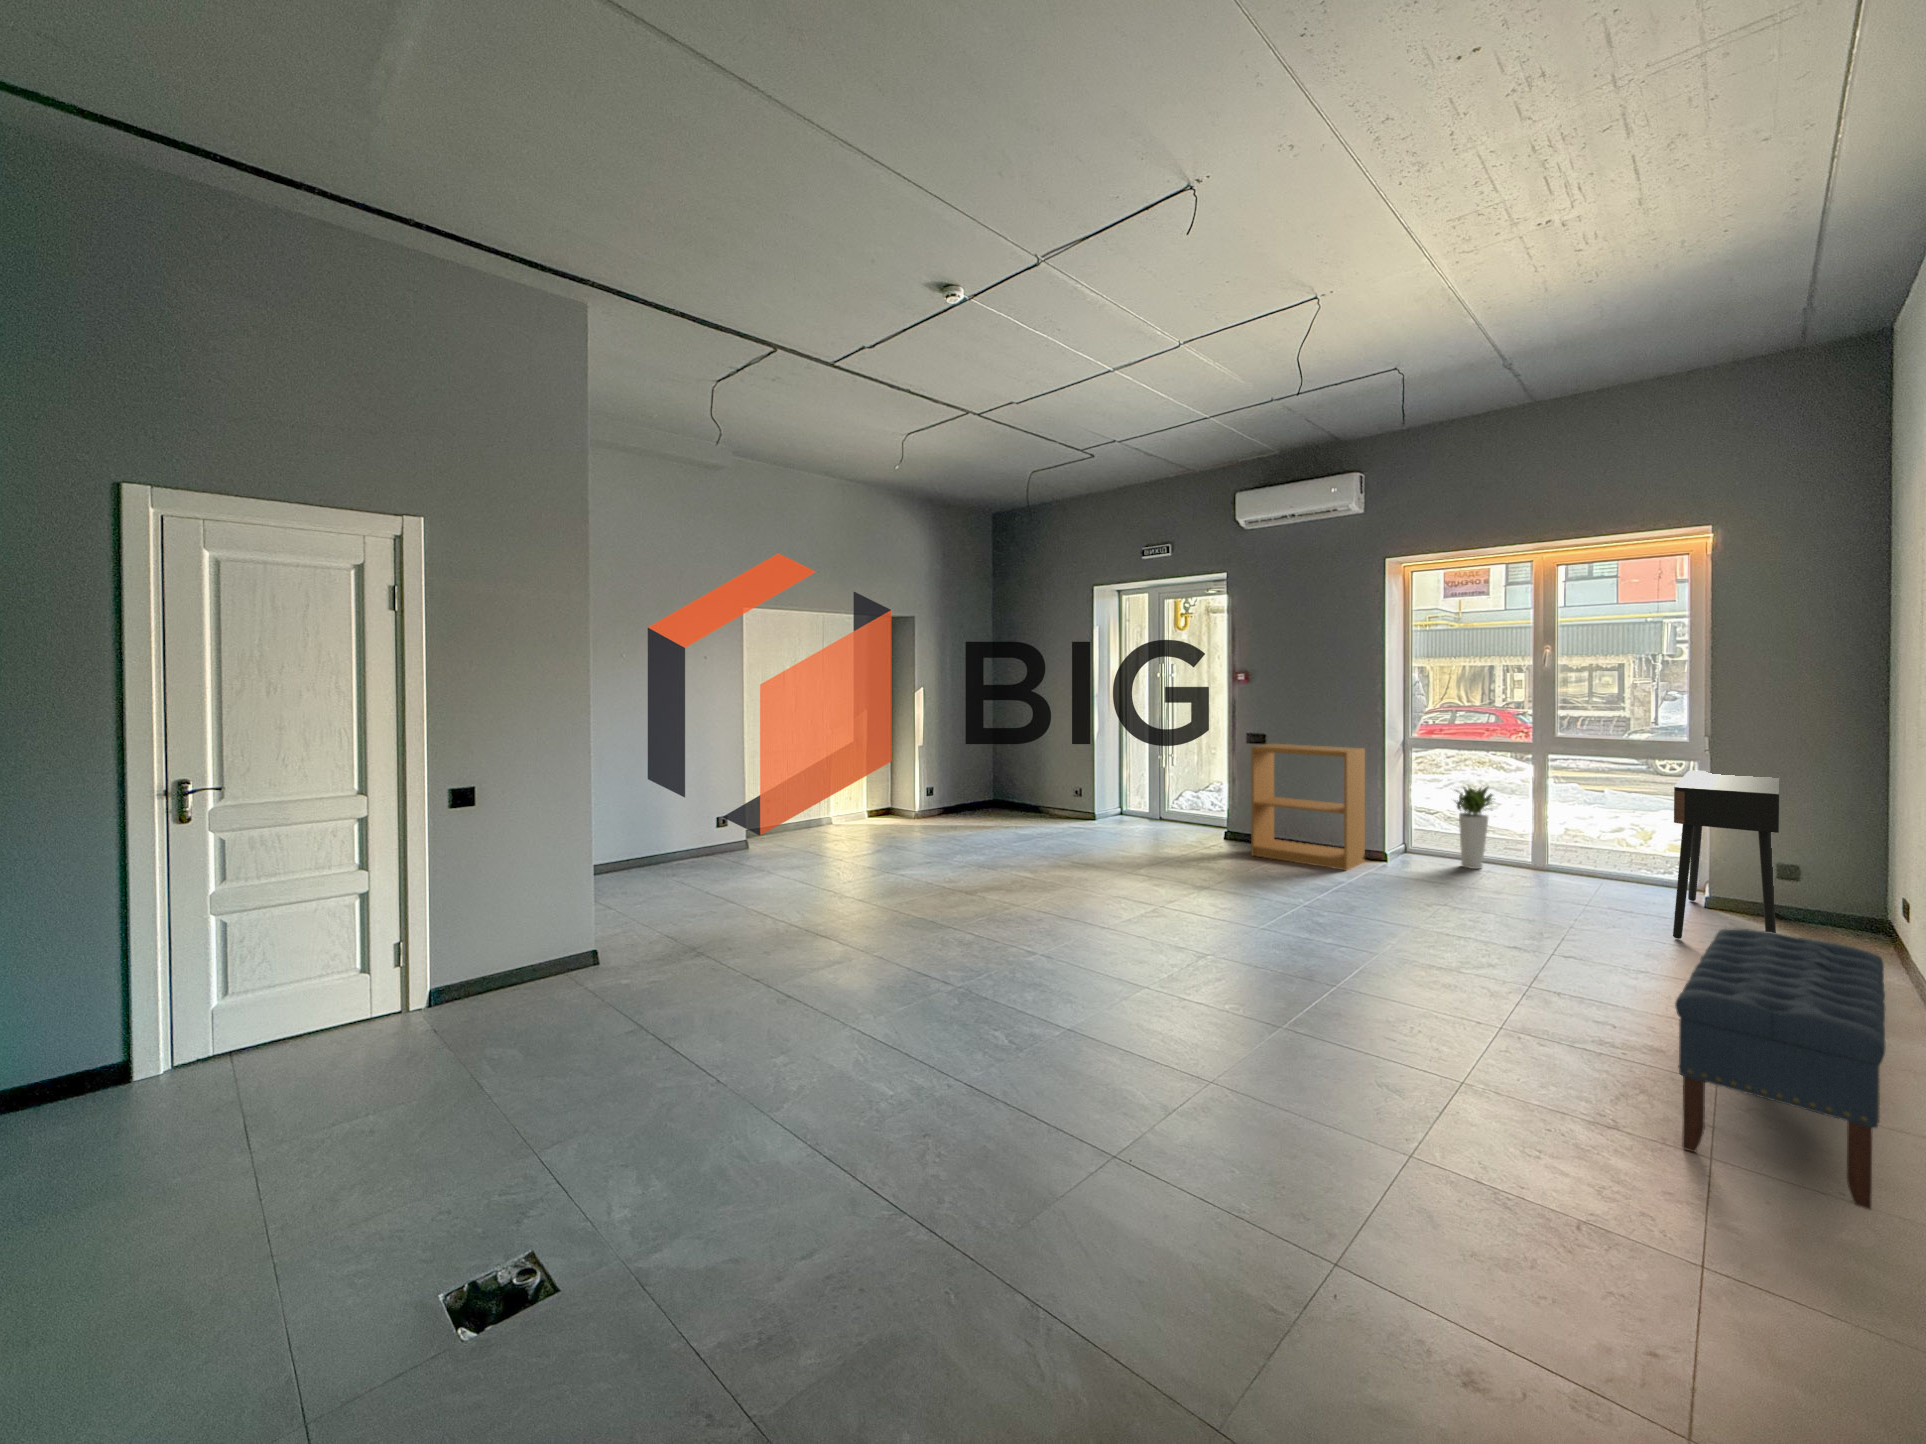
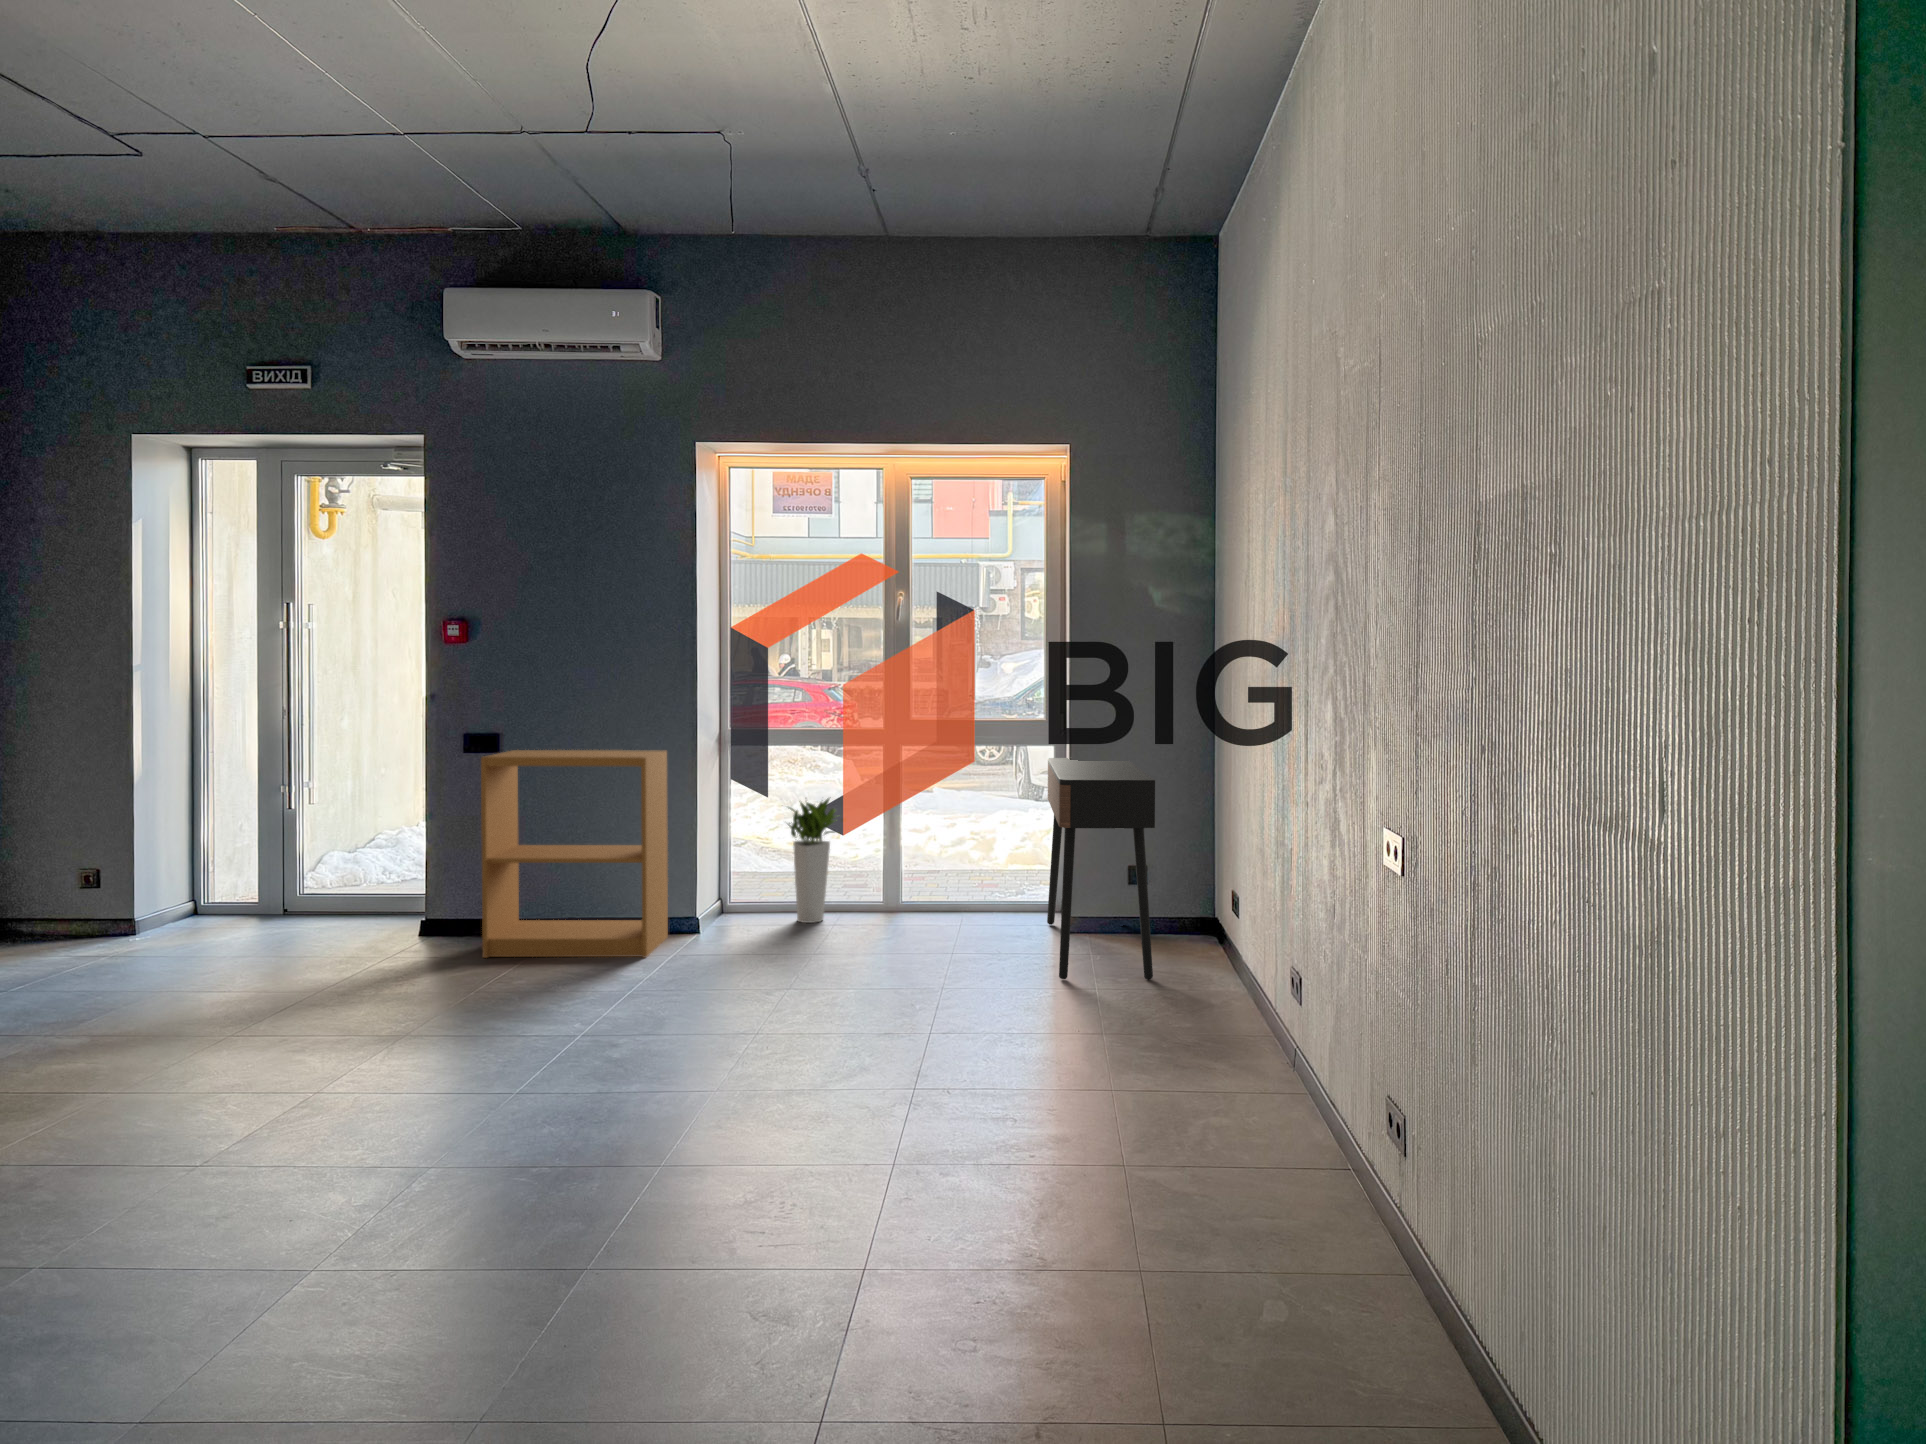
bench: present [1675,929,1886,1209] -> none [1173,959,1420,1310]

